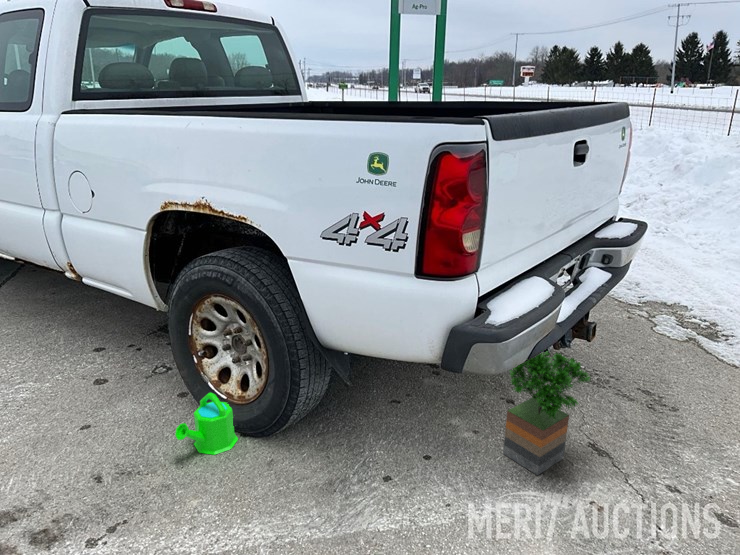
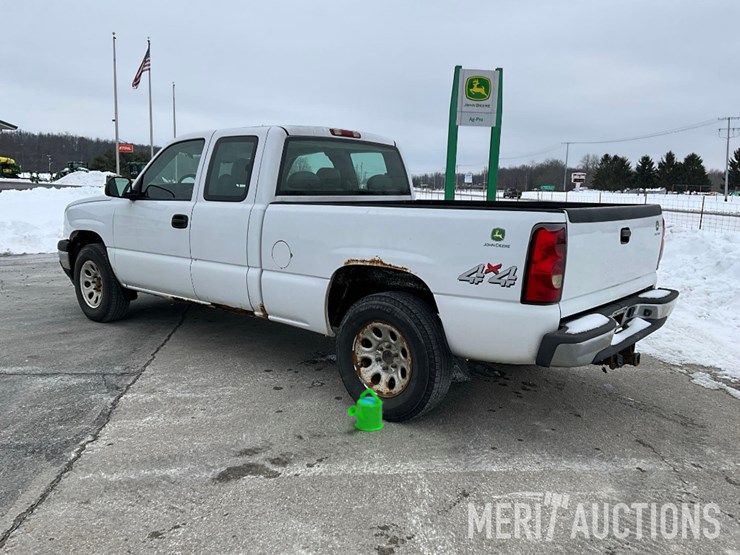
potted tree: present [503,349,590,475] -> none [574,363,636,454]

